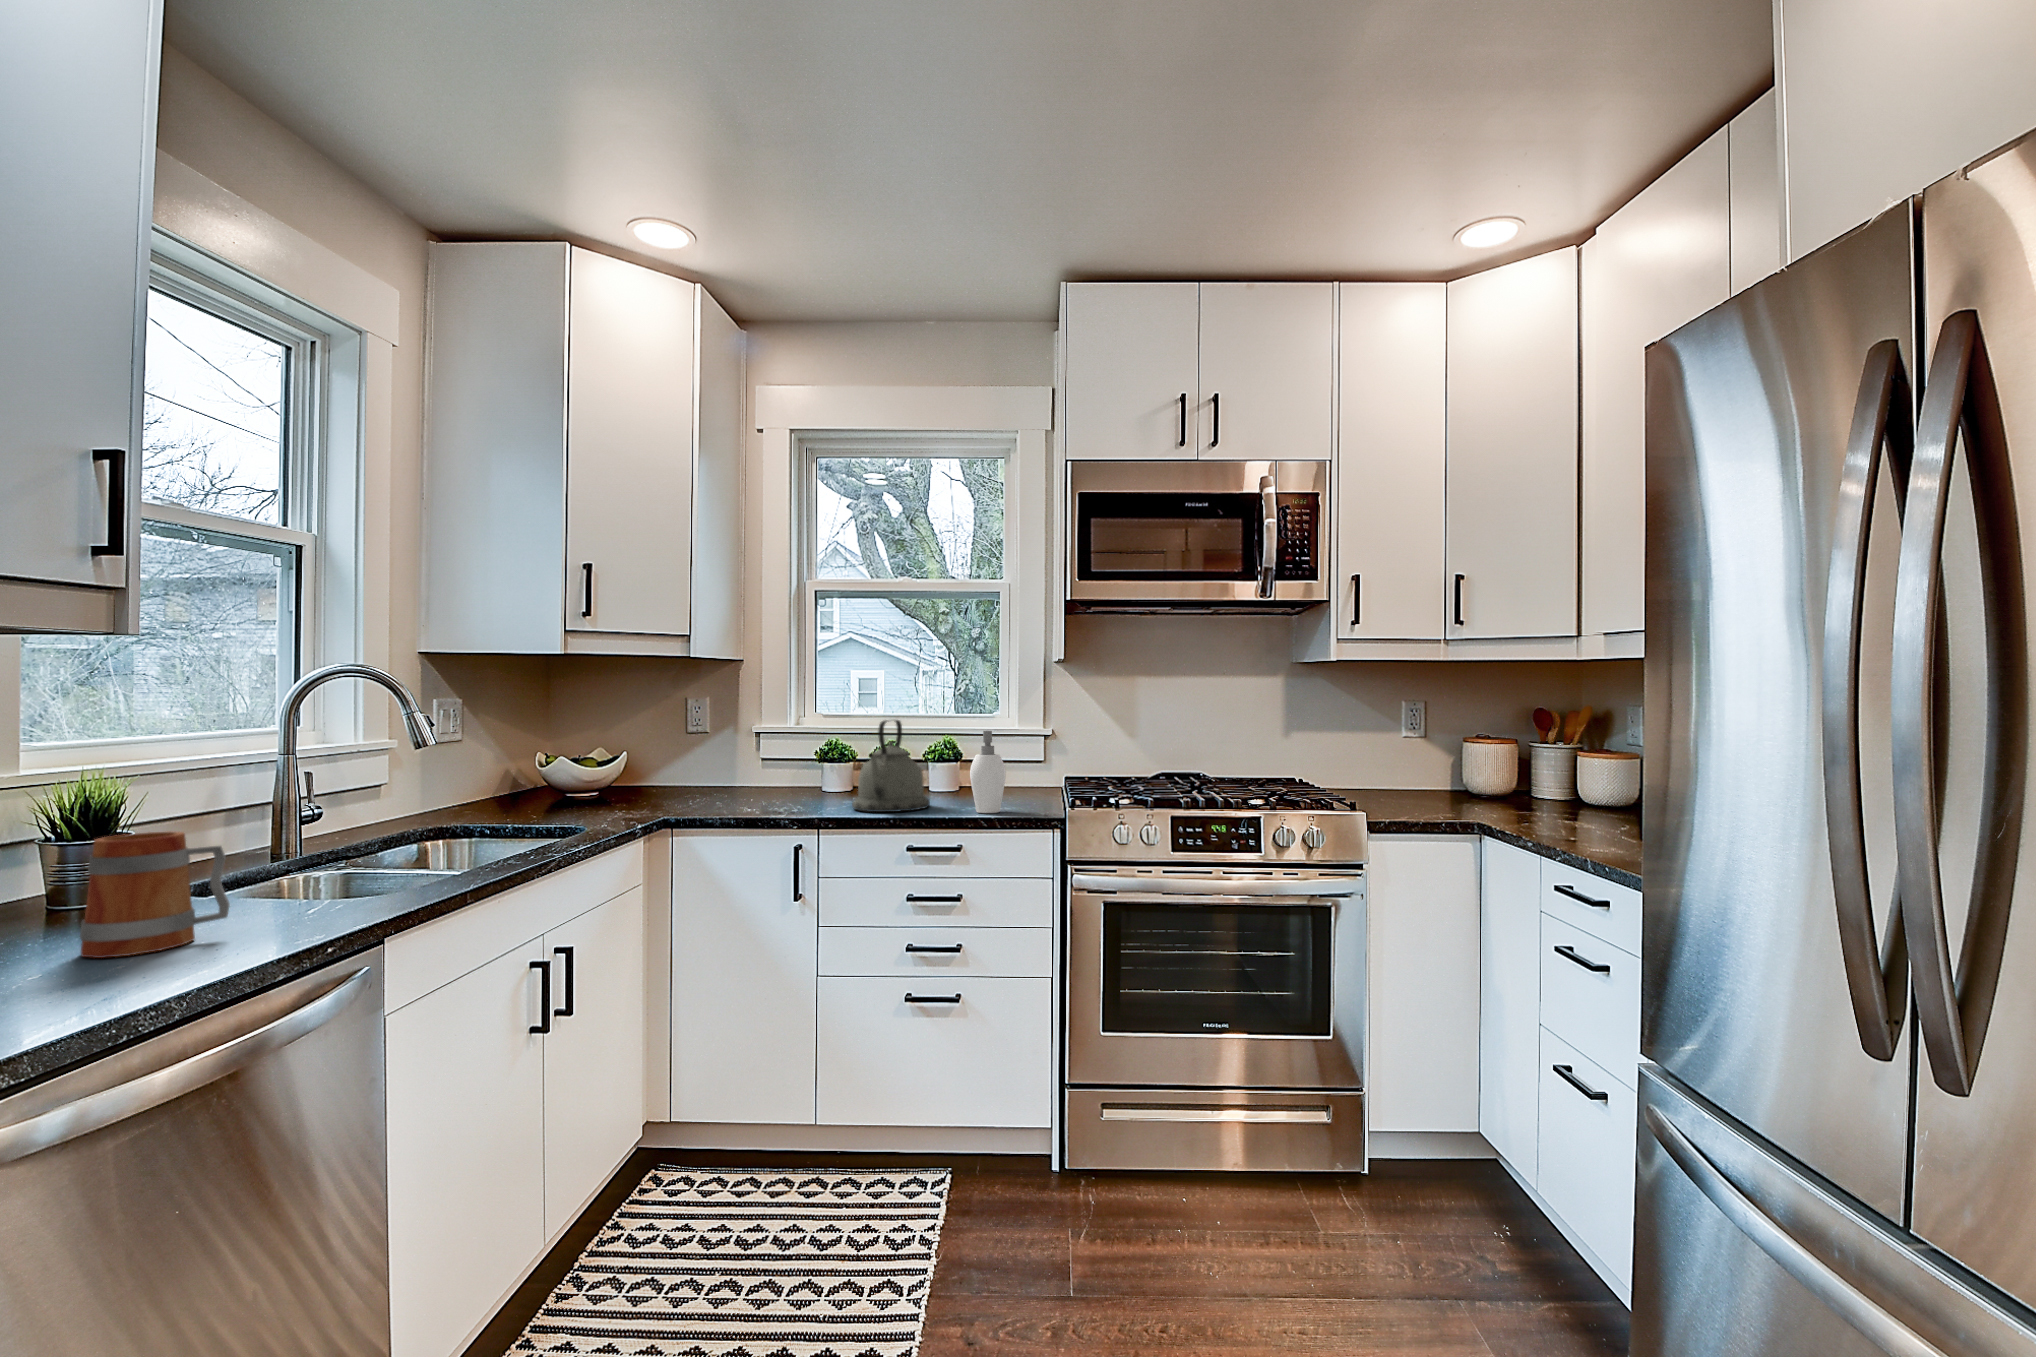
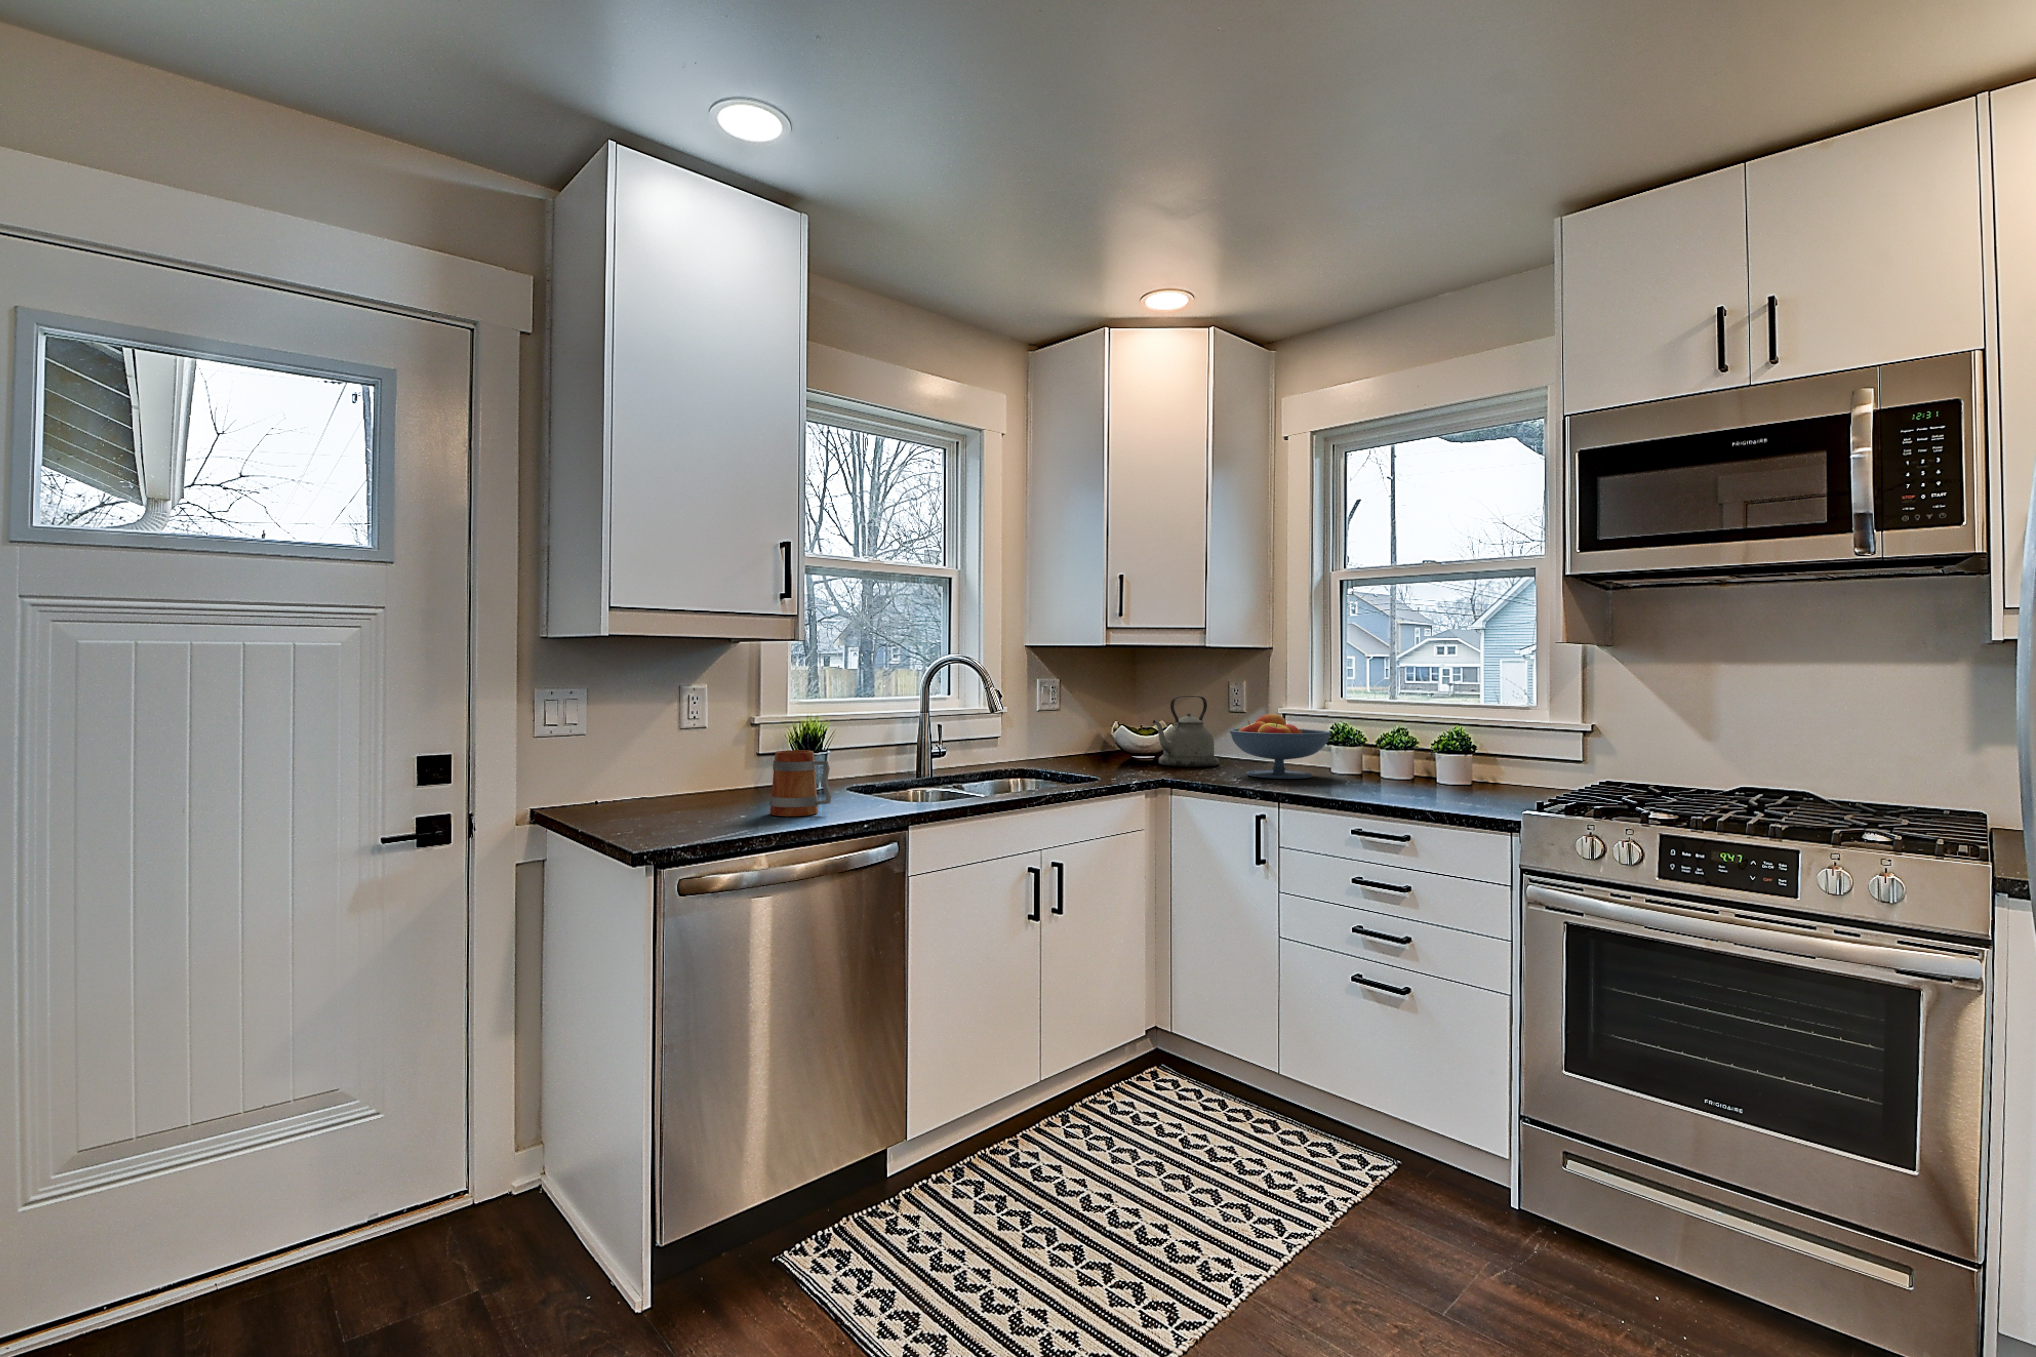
kettle: present [852,720,930,812] -> present [1153,696,1219,767]
soap dispenser: present [970,731,1015,813] -> none [1437,719,1486,807]
fruit bowl: none [717,735,826,805] -> present [1230,714,1331,779]

